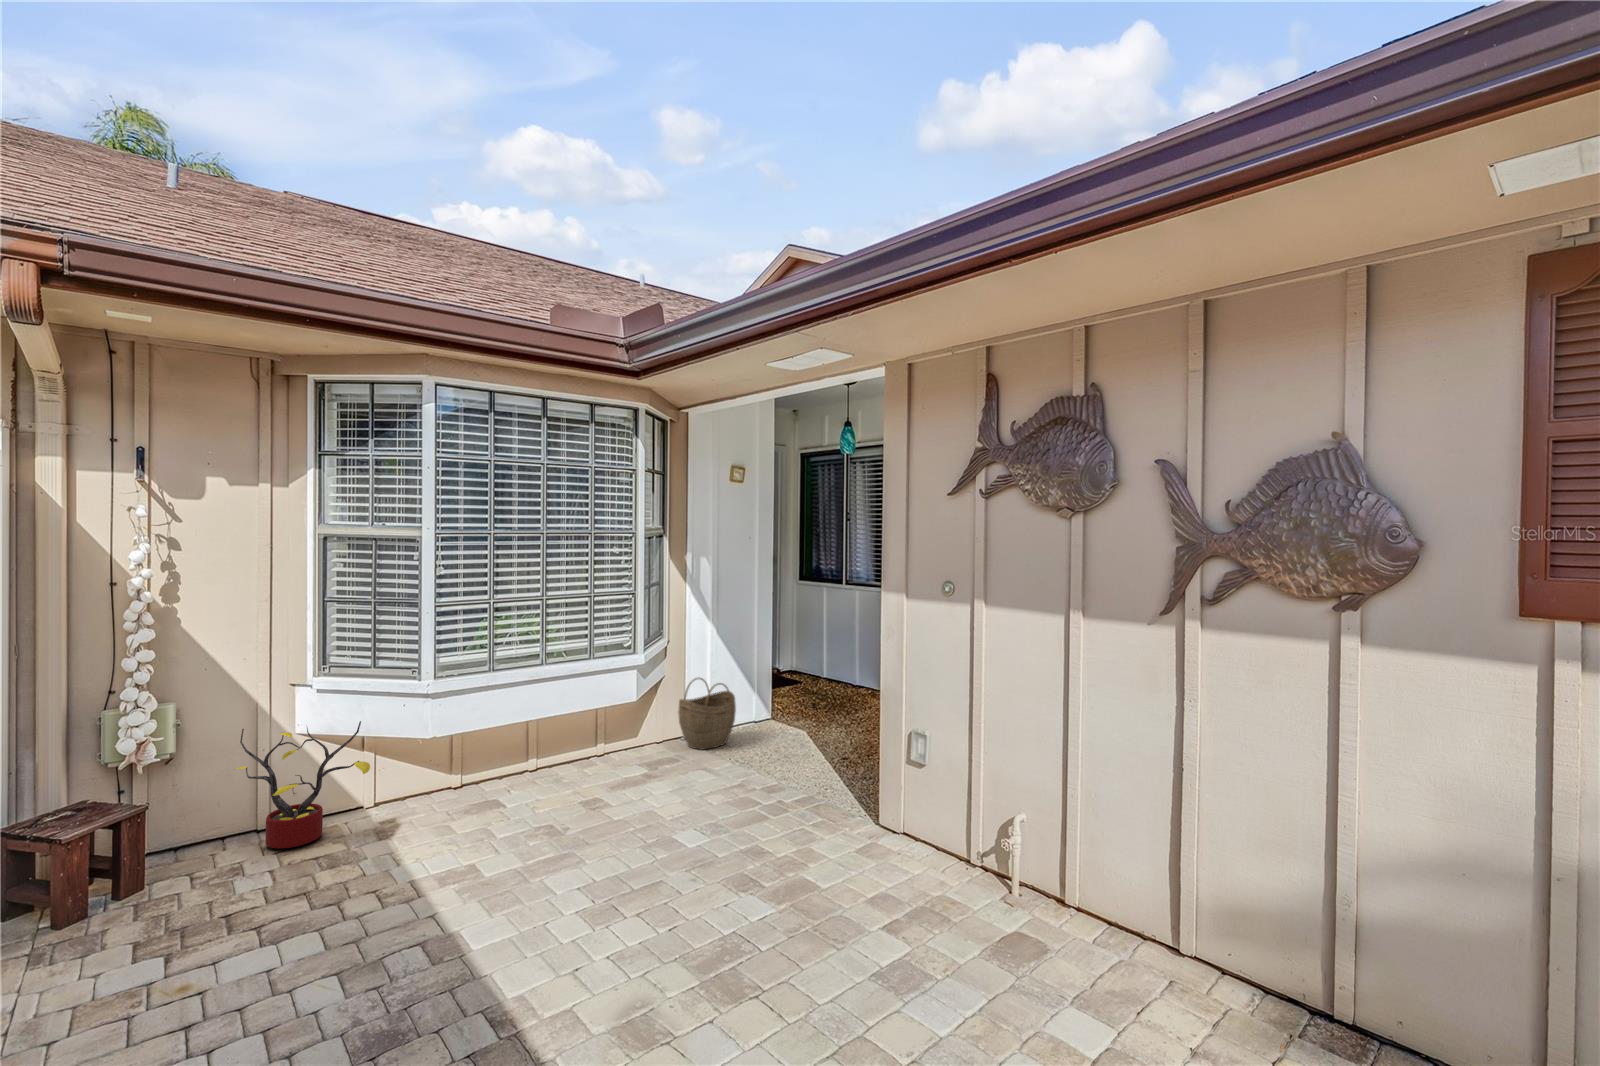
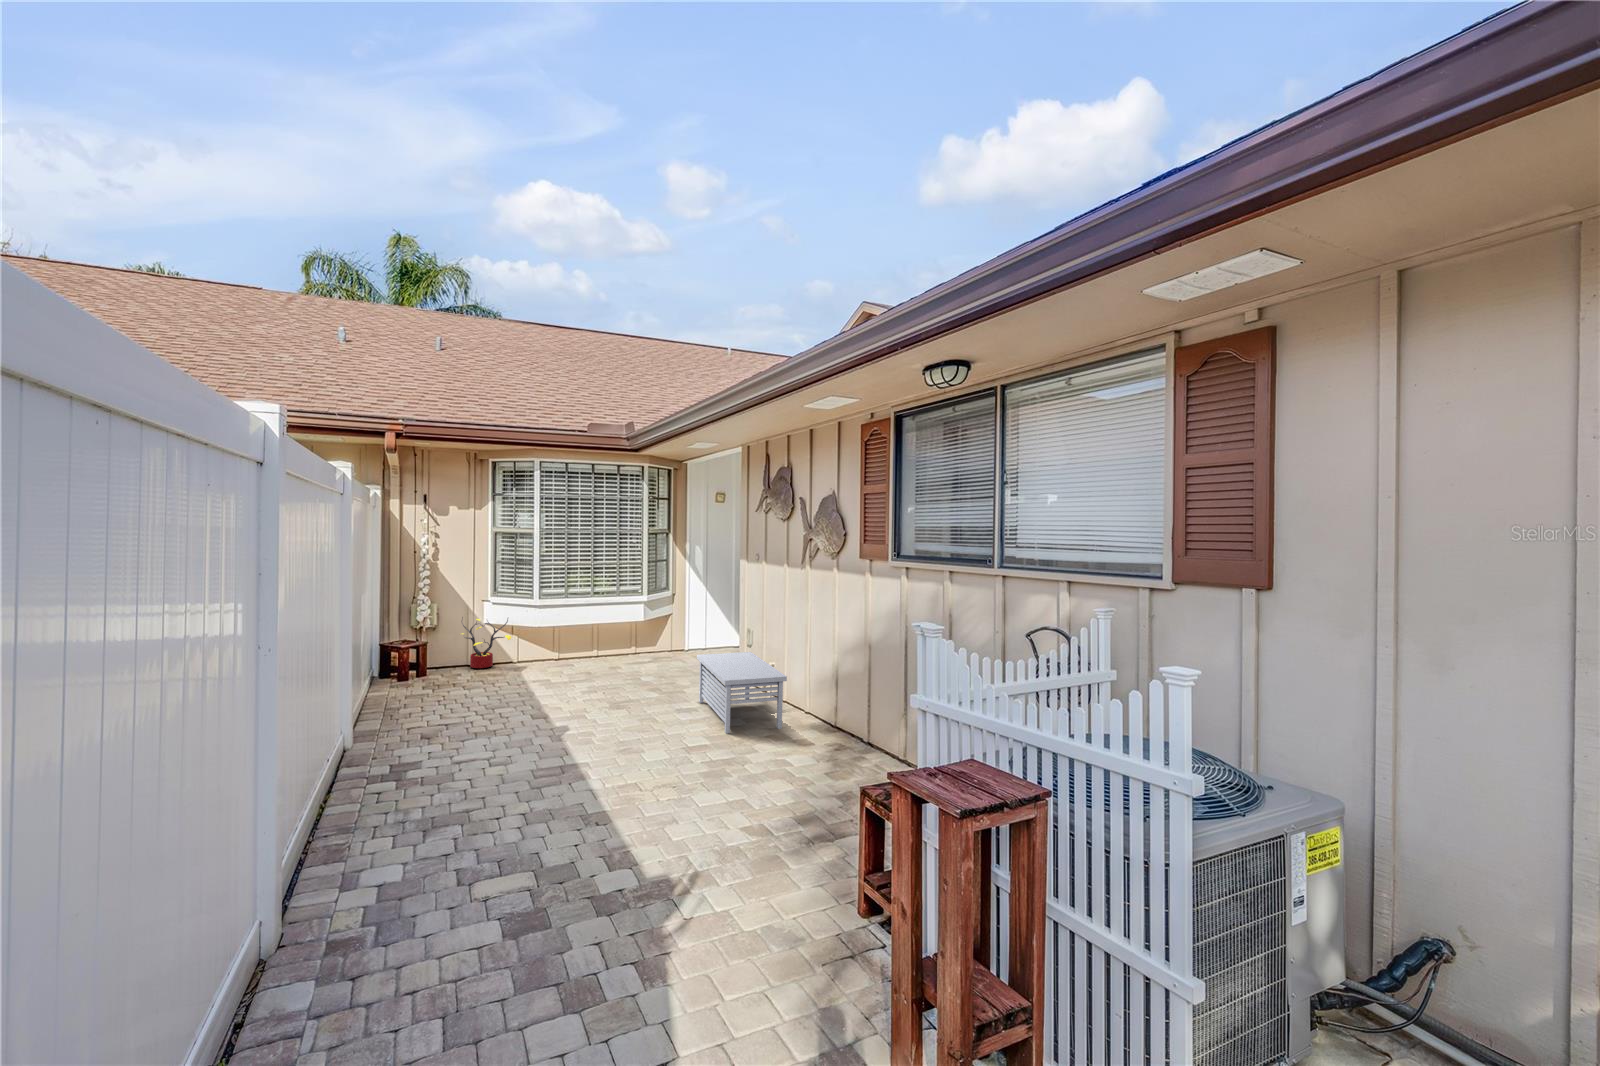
woven basket: present [678,678,736,750] -> none [677,614,710,653]
storage bench: none [872,765,1174,1018] -> present [697,652,787,734]

